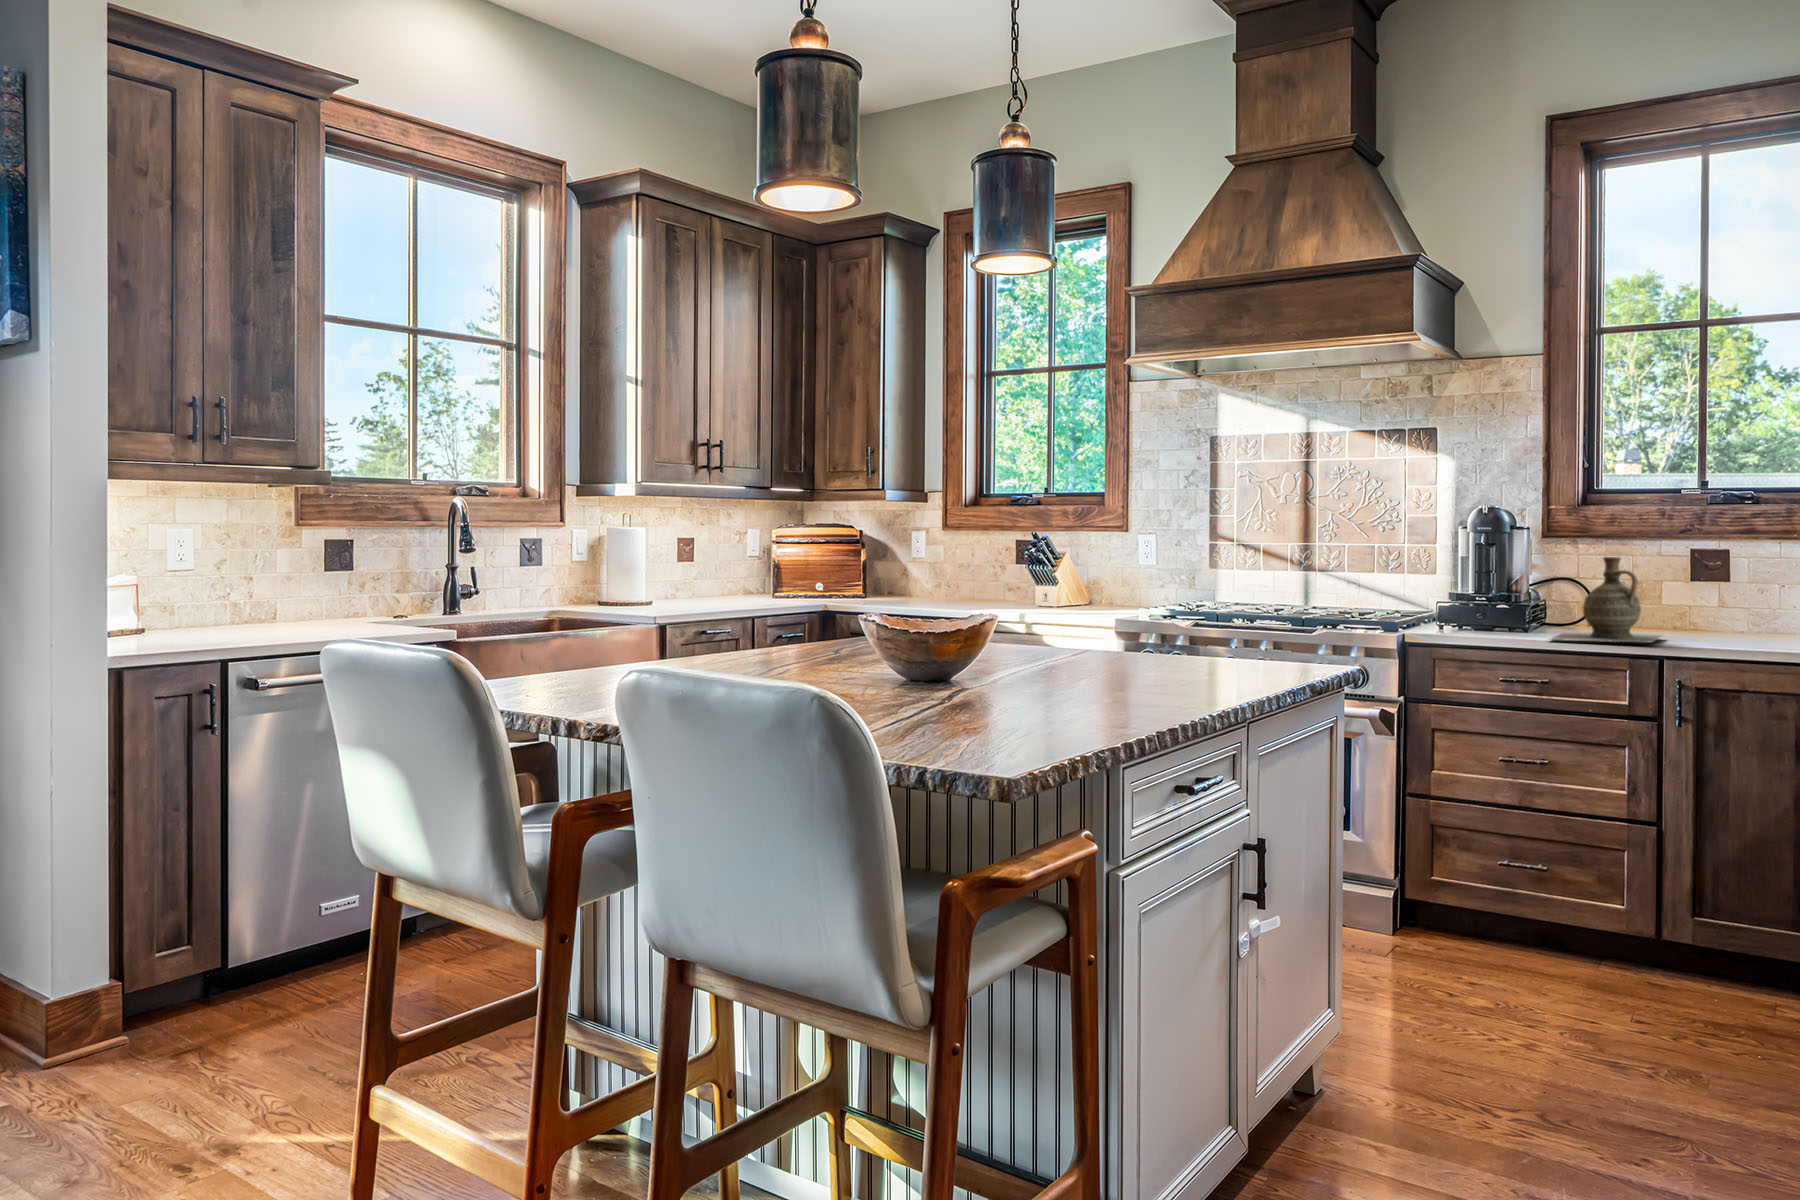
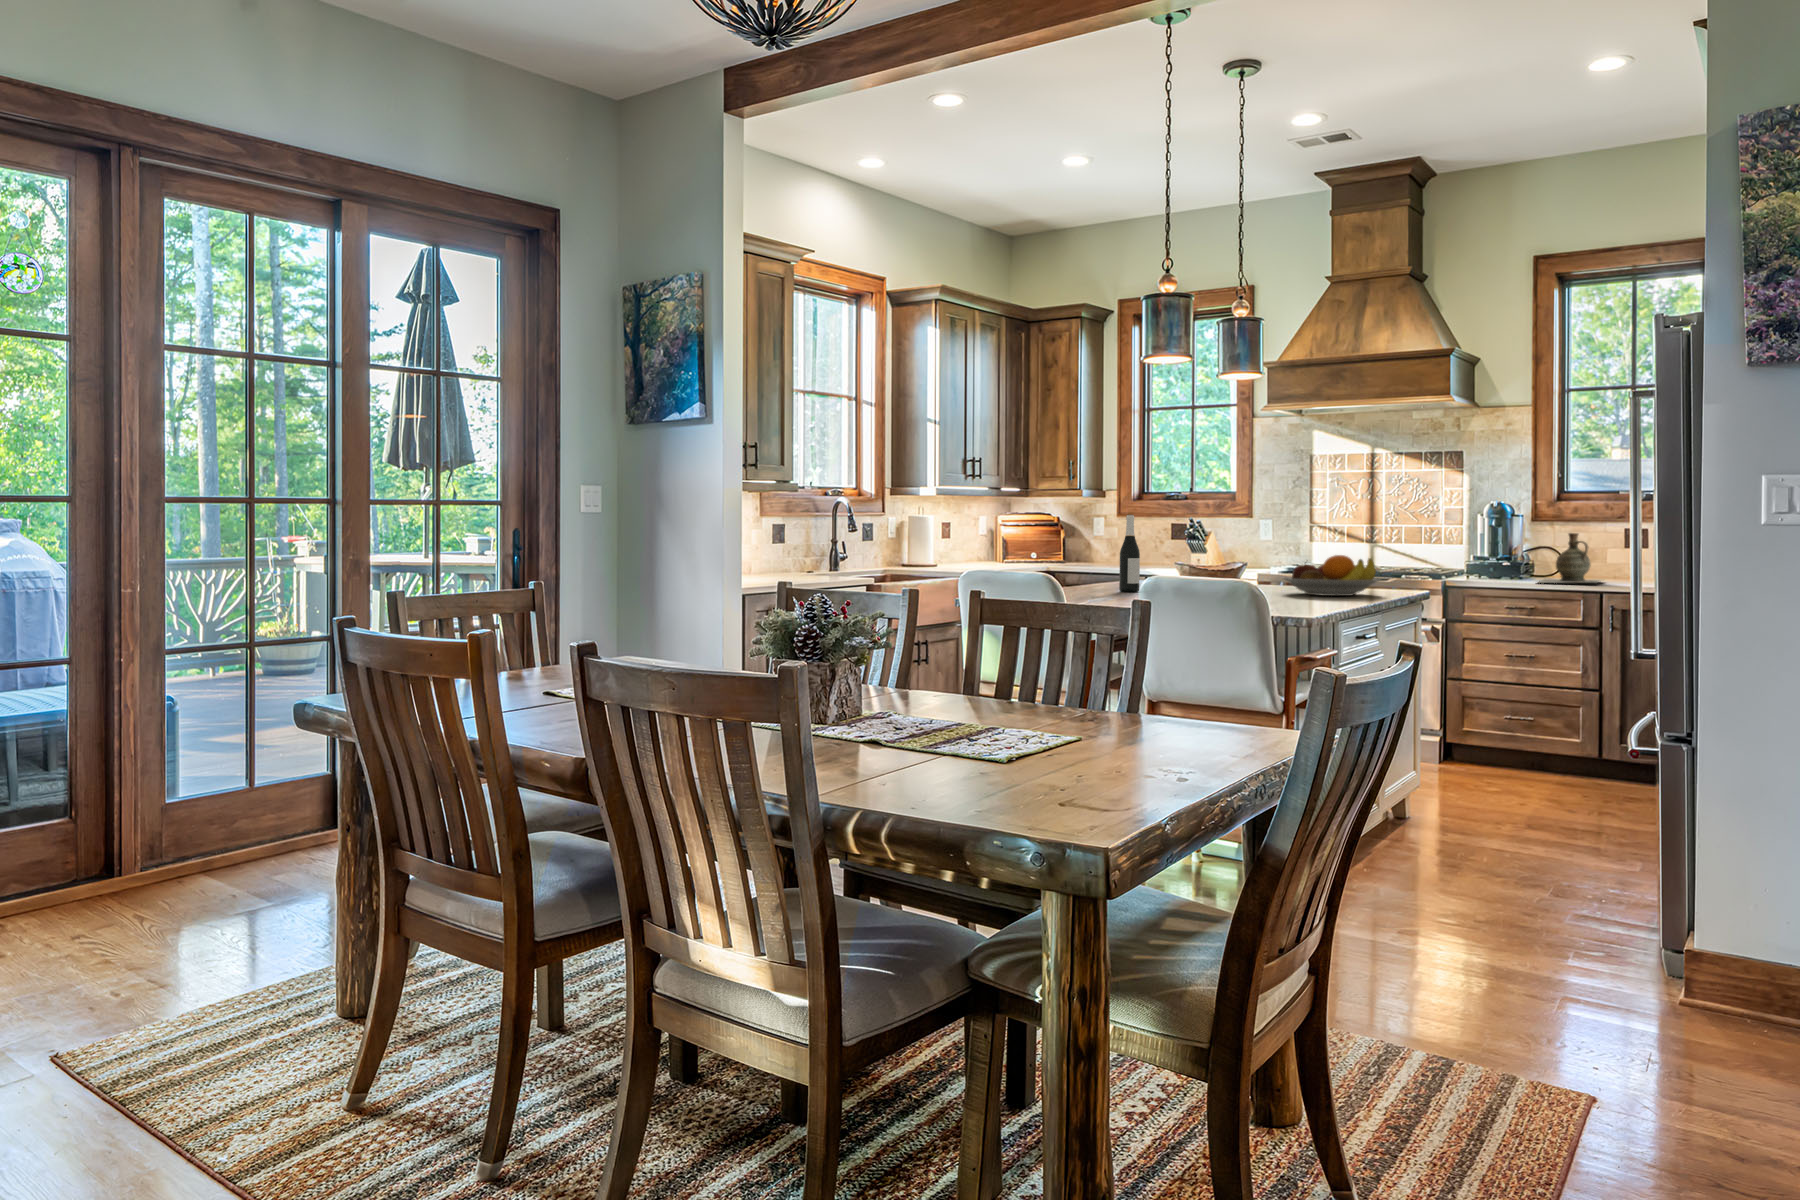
wine bottle: none [775,520,812,666] -> present [1119,514,1140,592]
fruit bowl: none [1067,600,1252,681] -> present [1283,555,1380,596]

